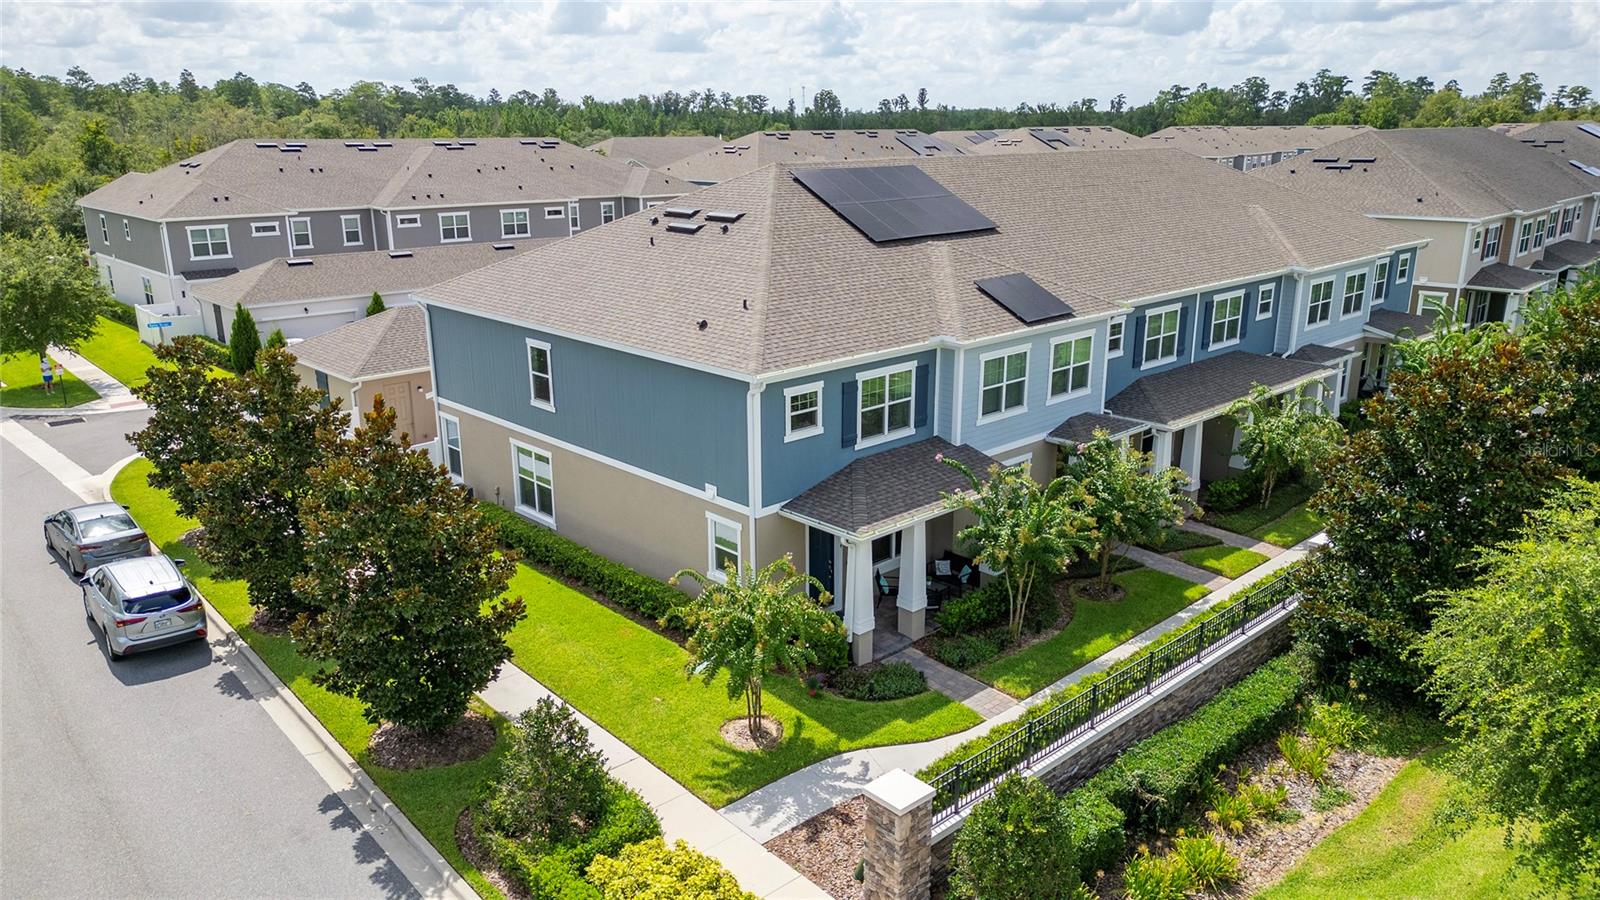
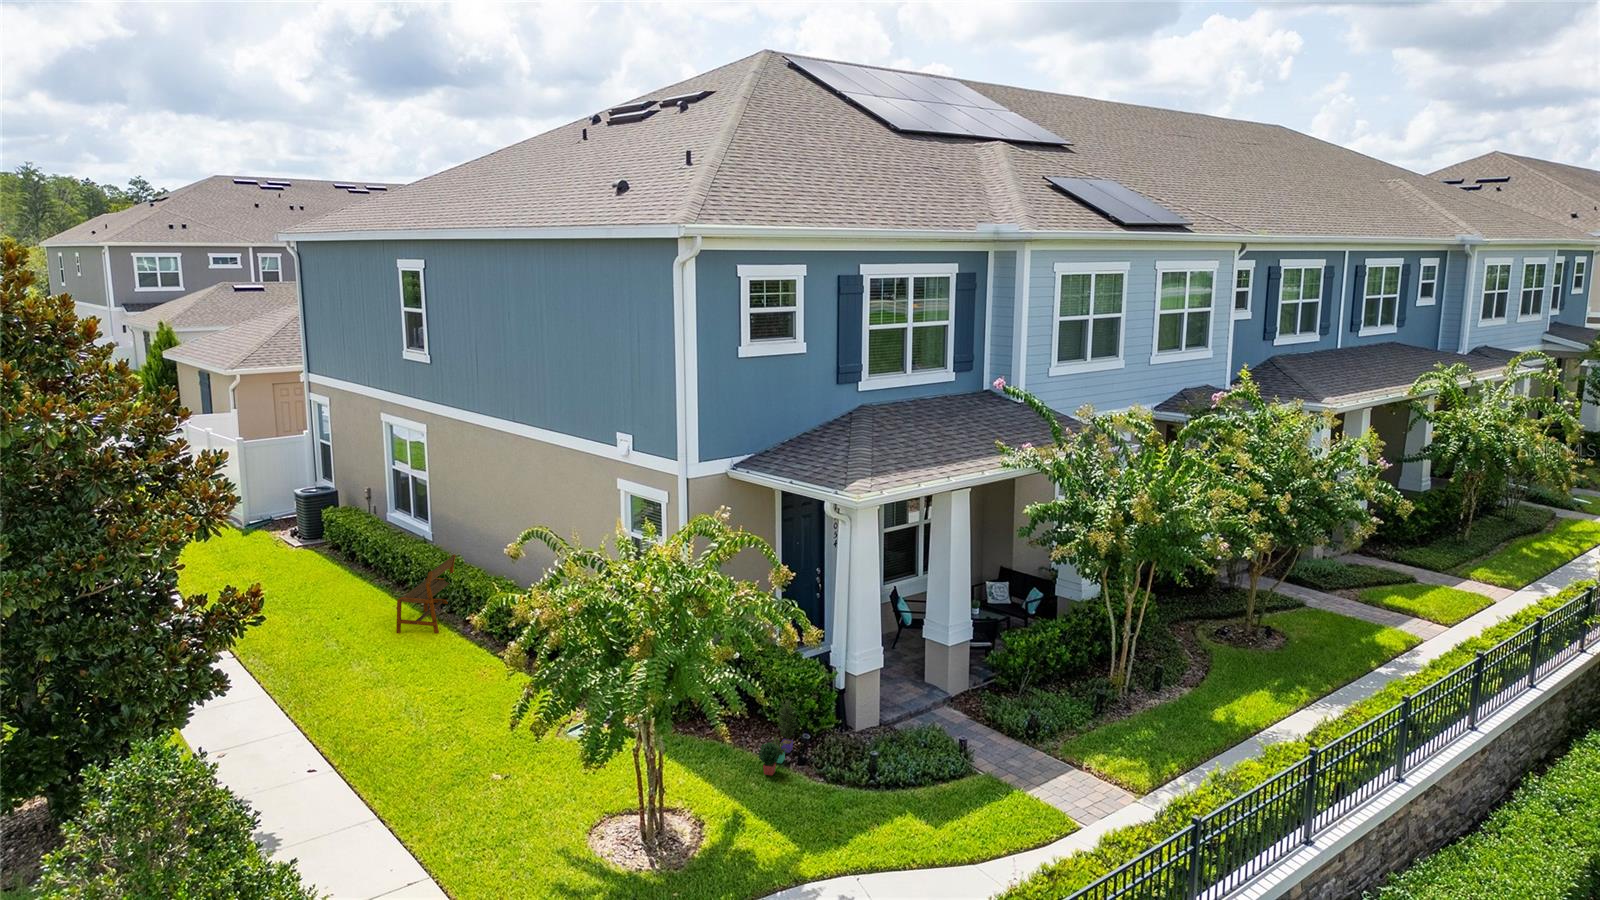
bench: none [552,547,588,601] -> present [396,554,456,634]

